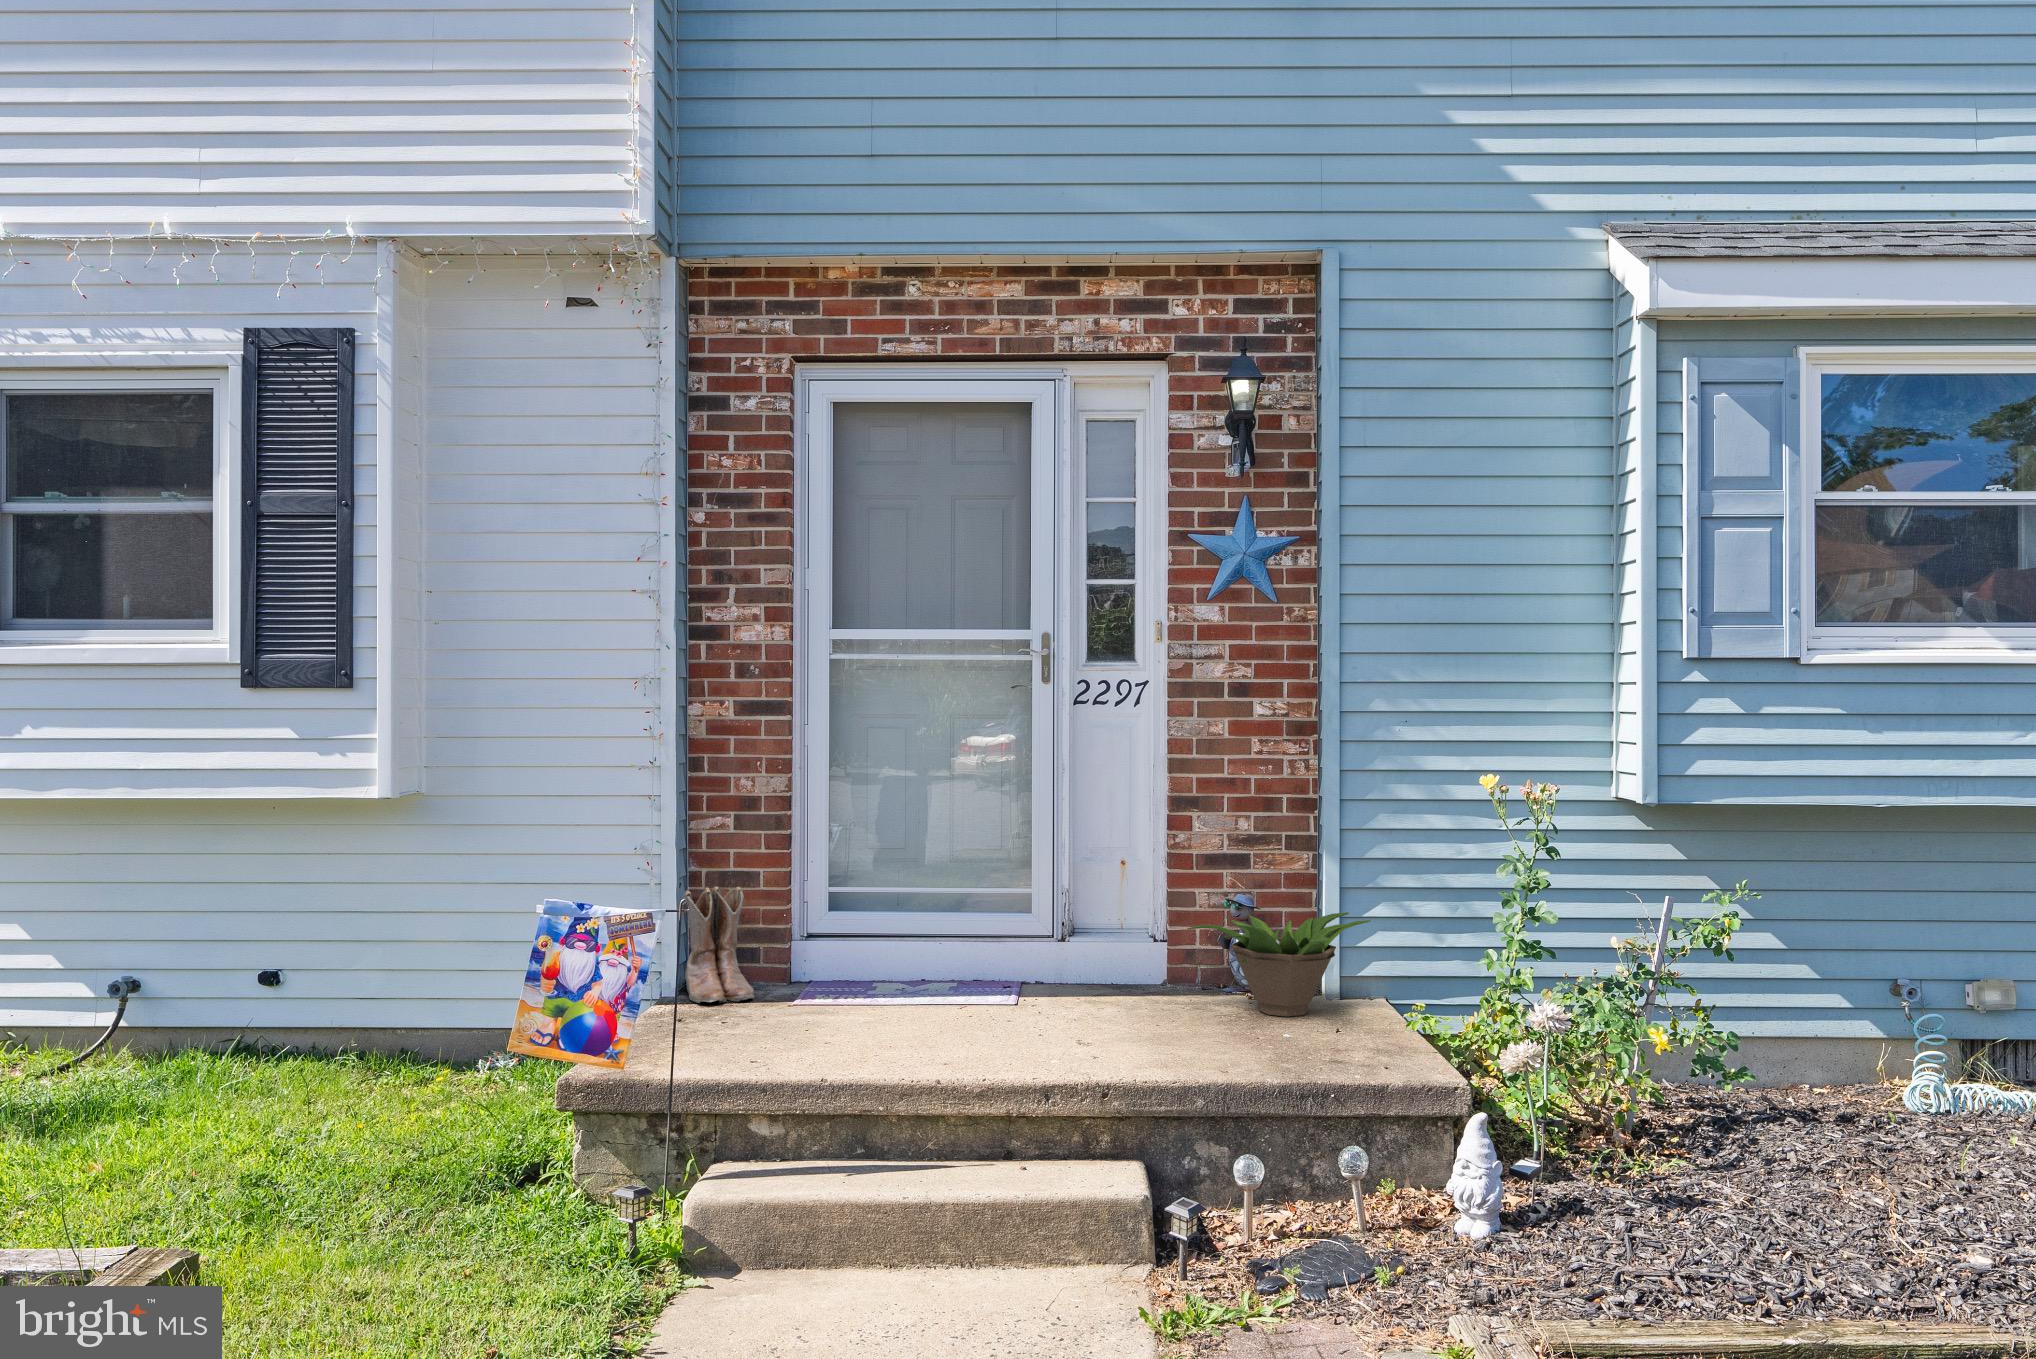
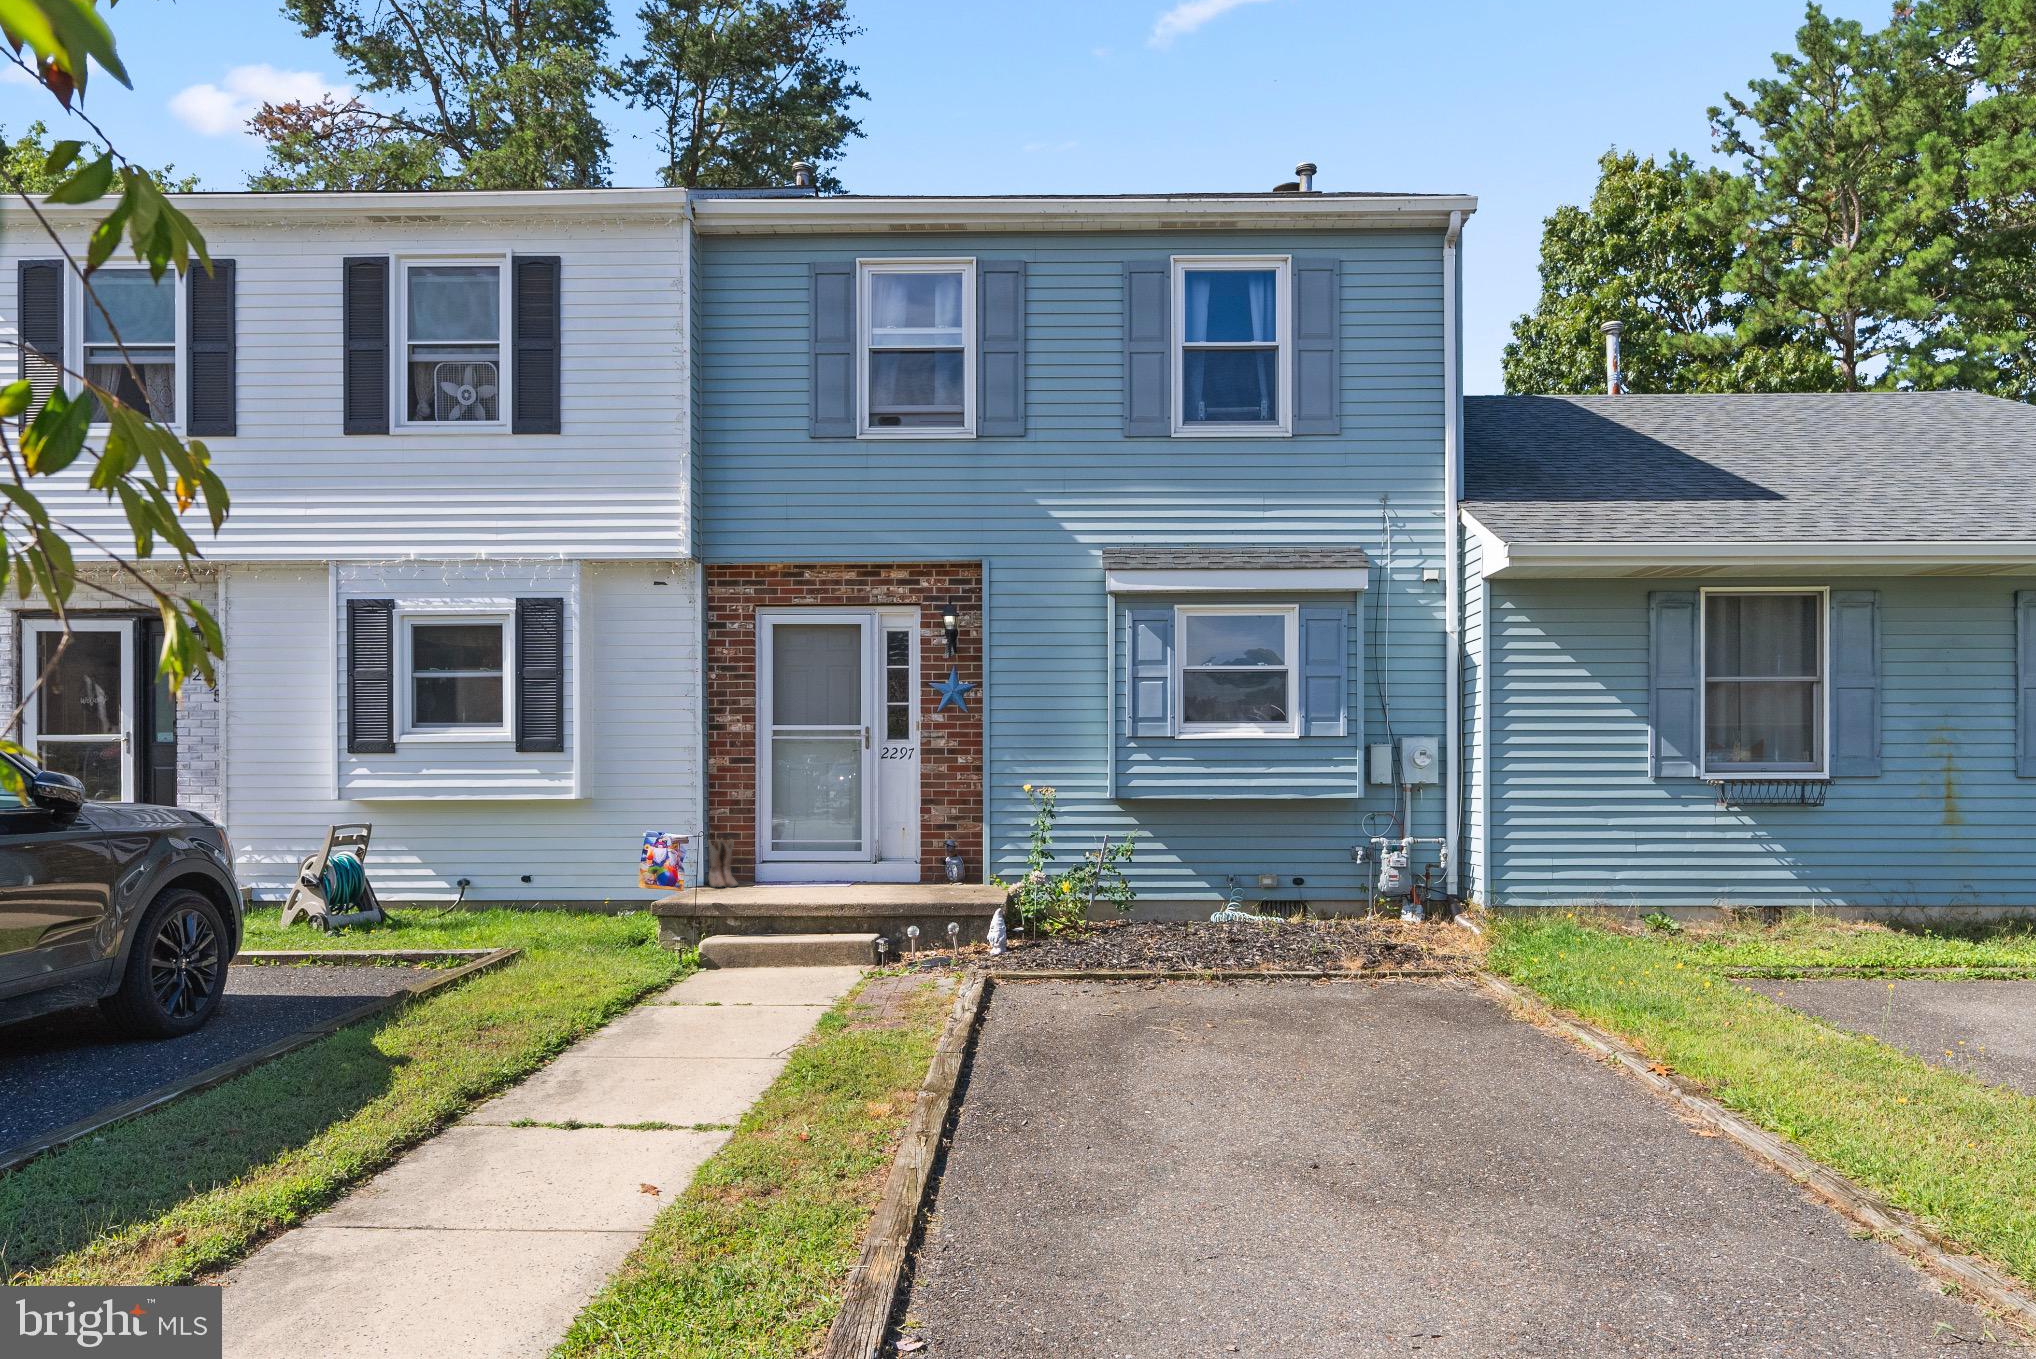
decorative plant: present [1187,912,1370,1016] -> none [922,846,998,888]

